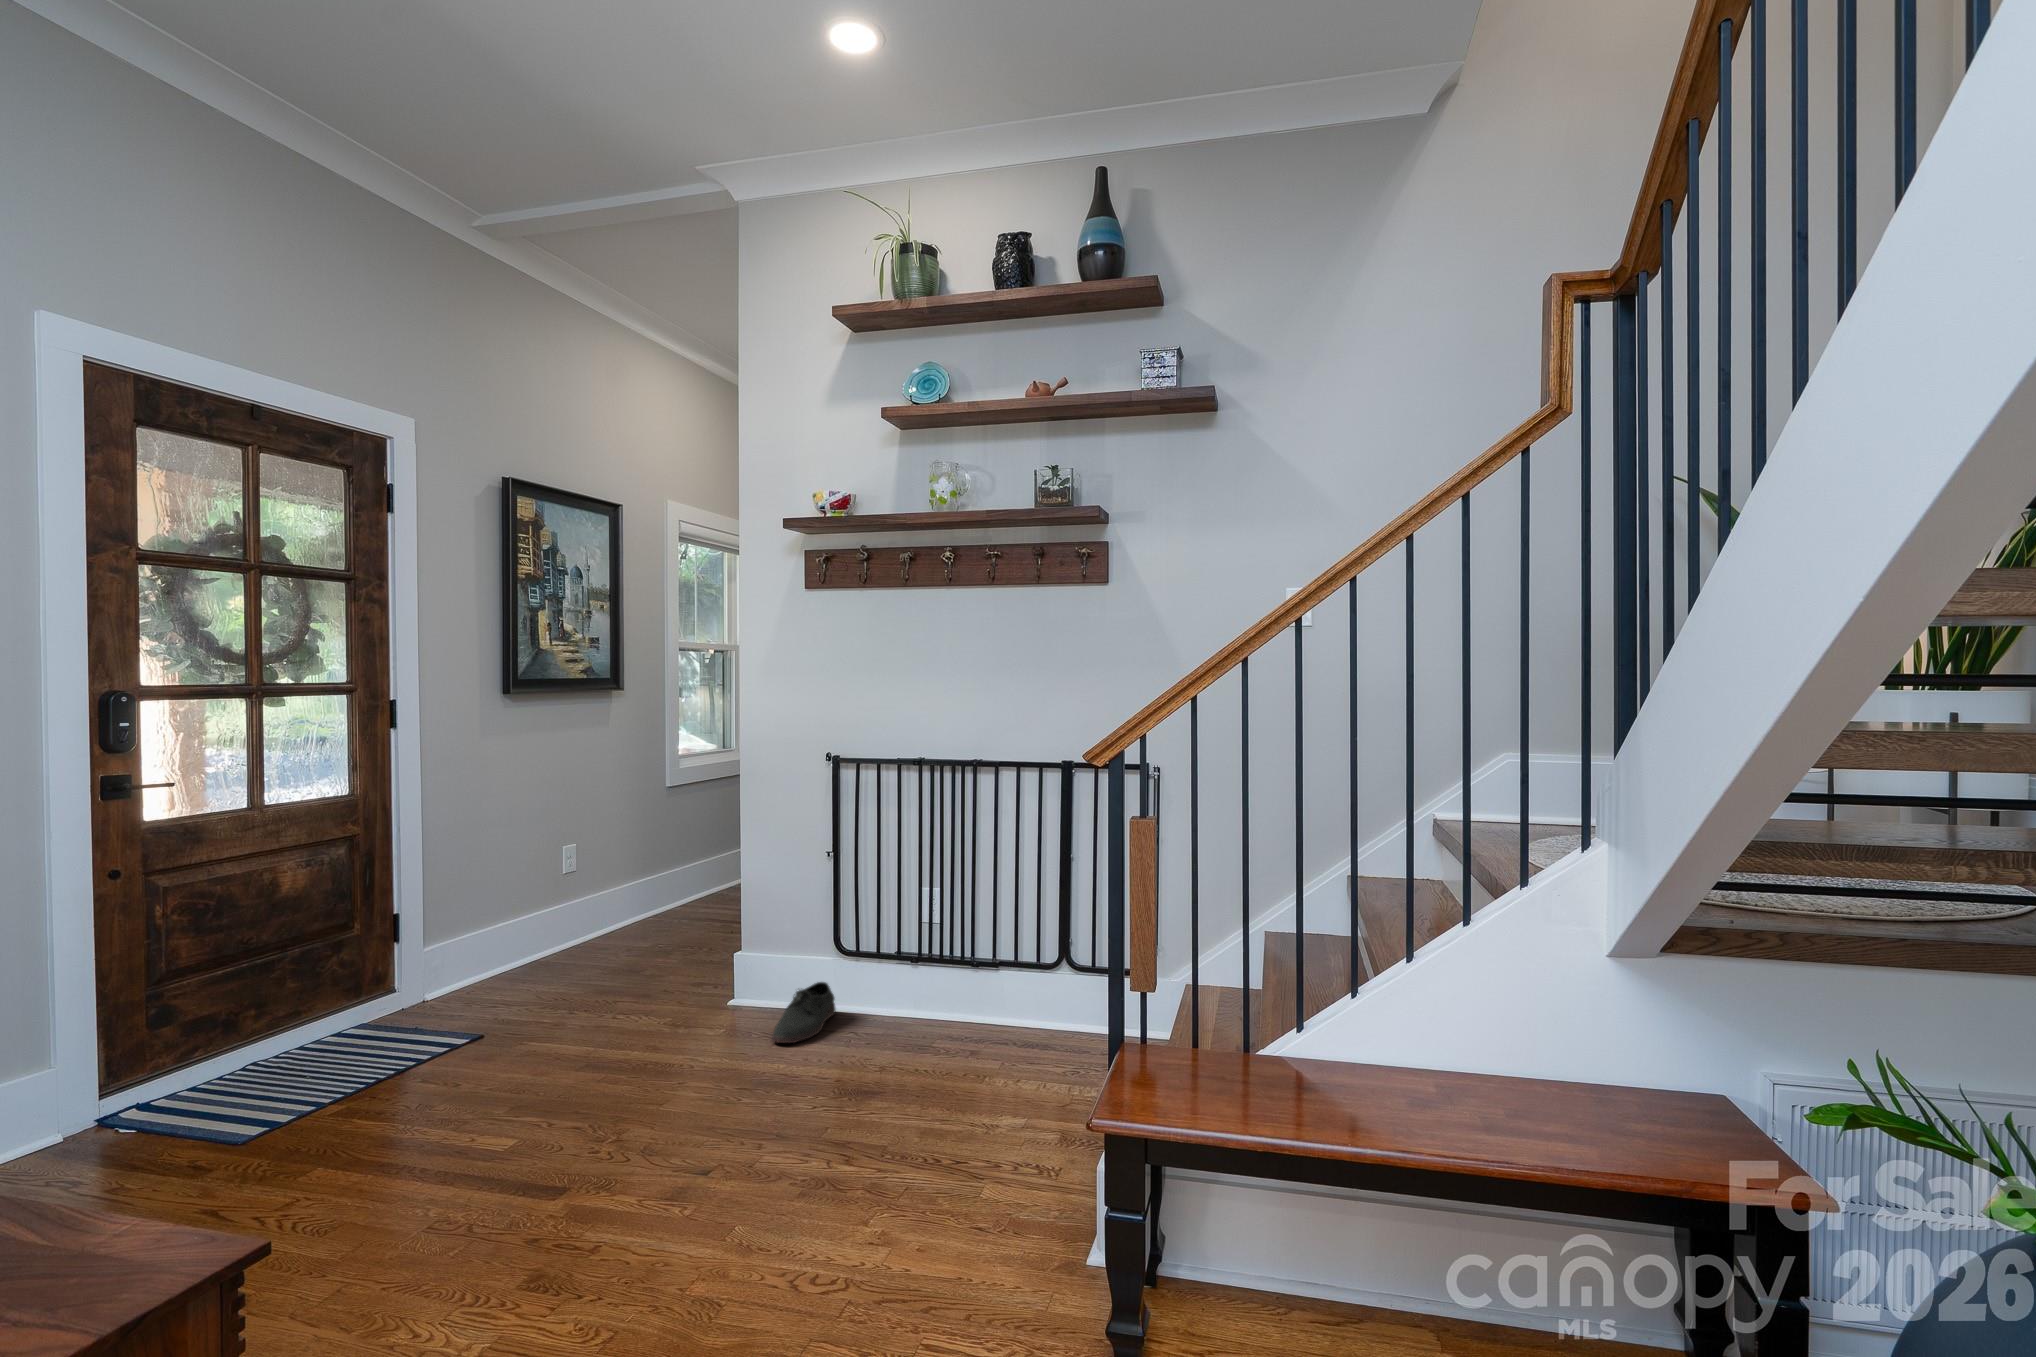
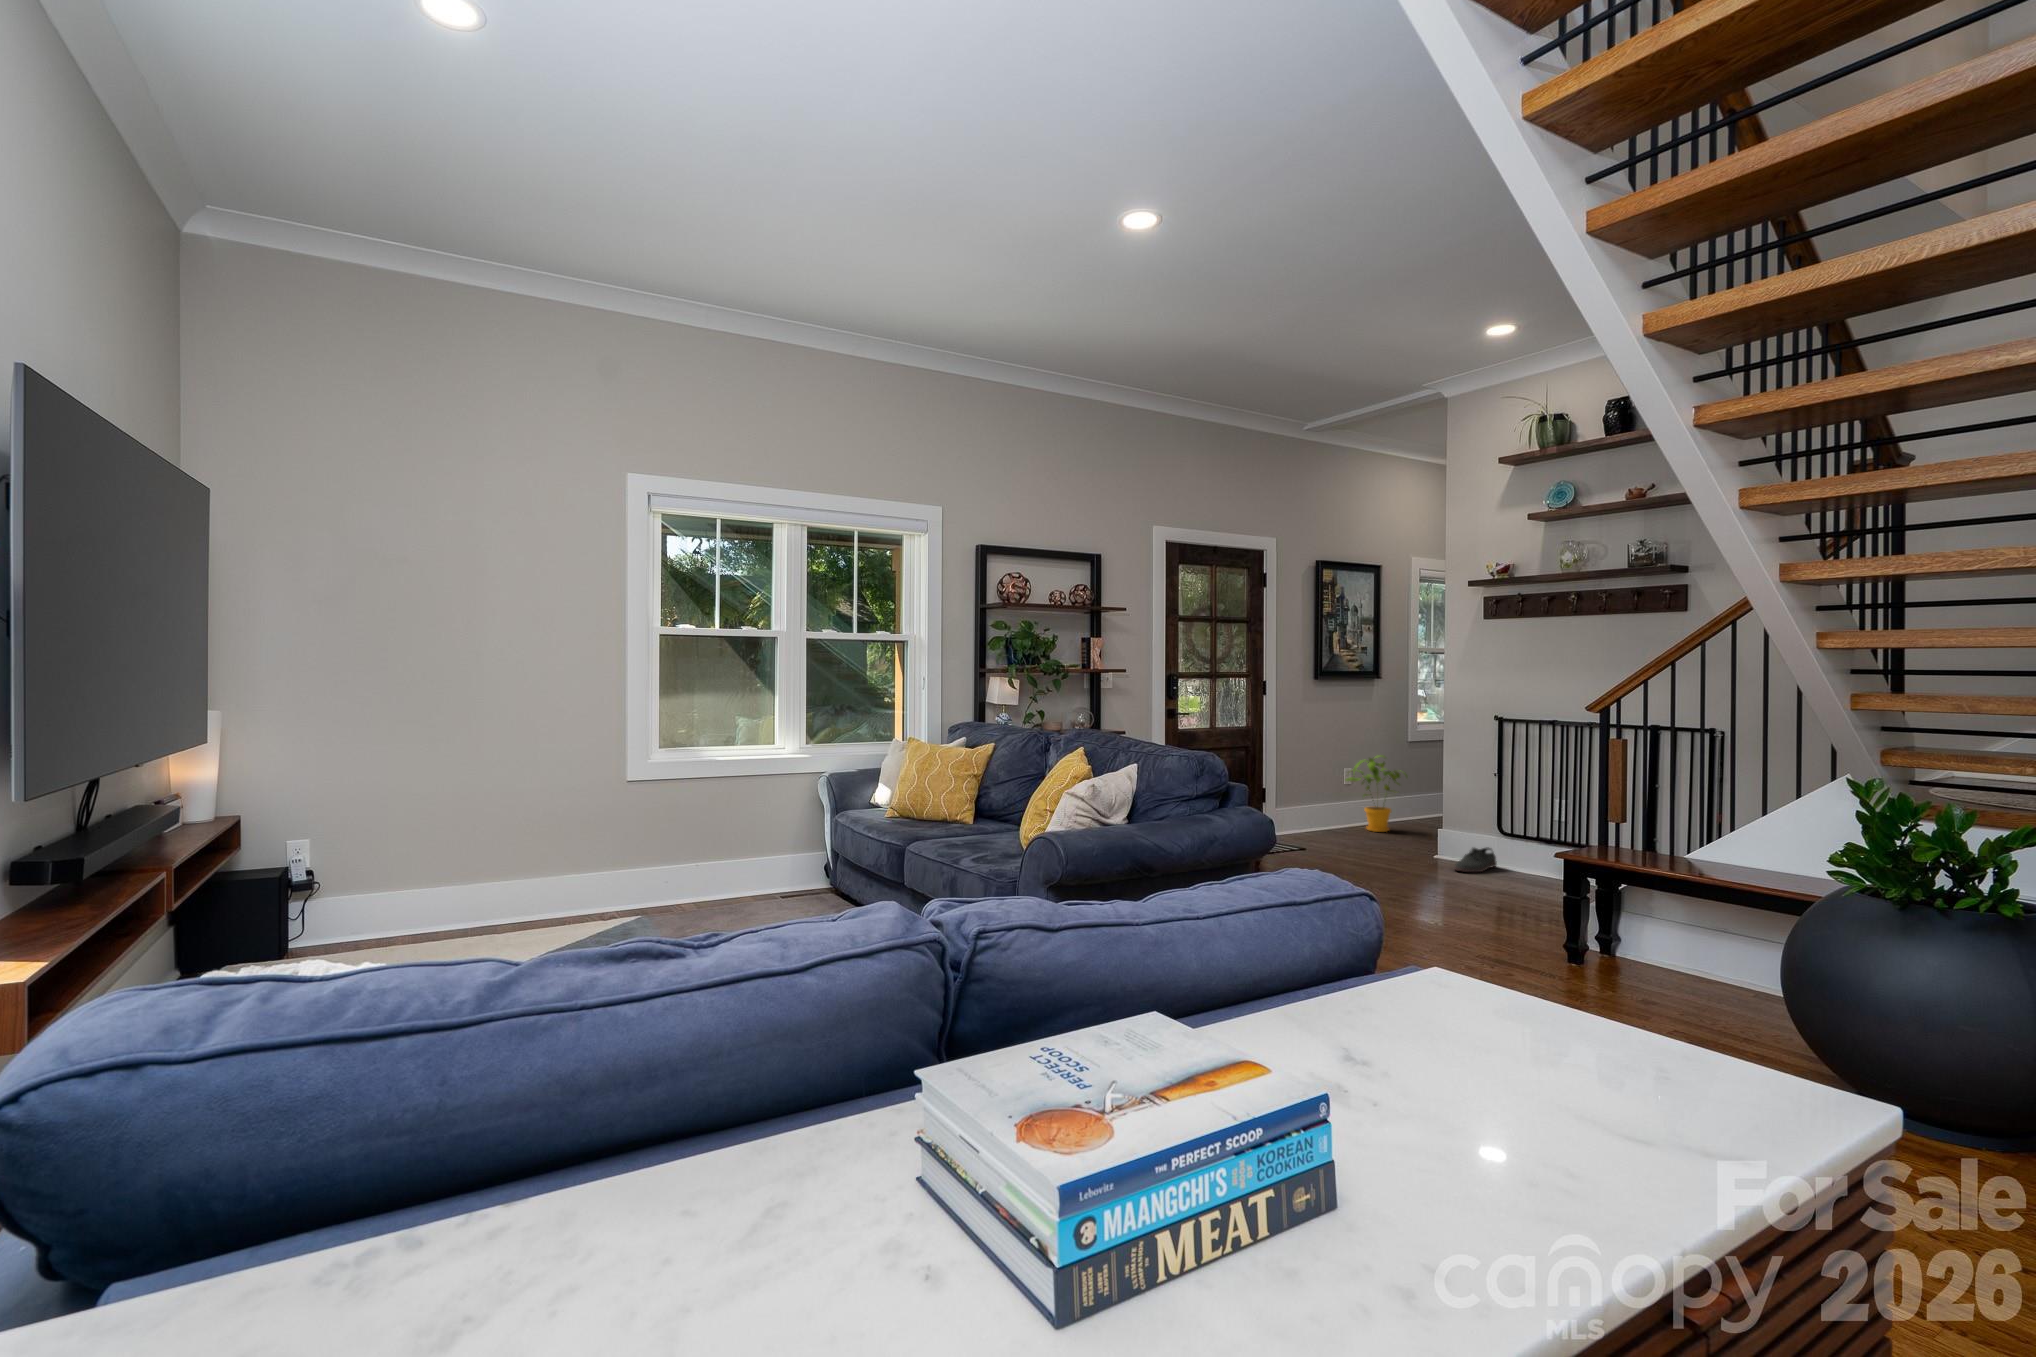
house plant: none [563,823,673,956] -> present [1345,755,1407,832]

